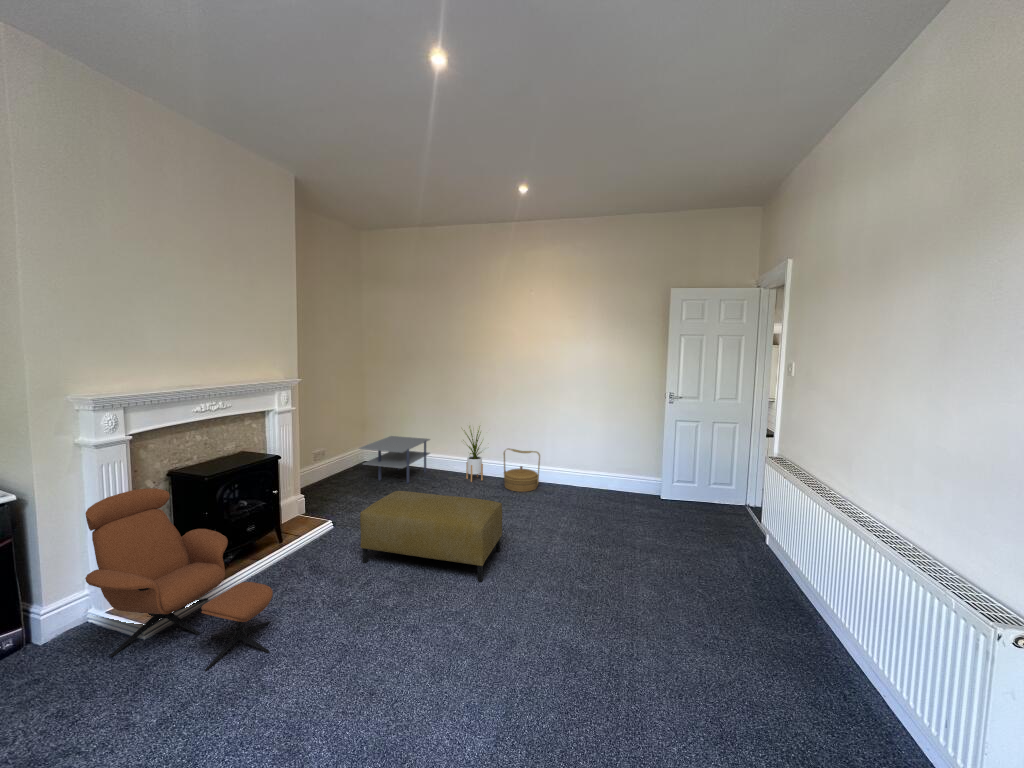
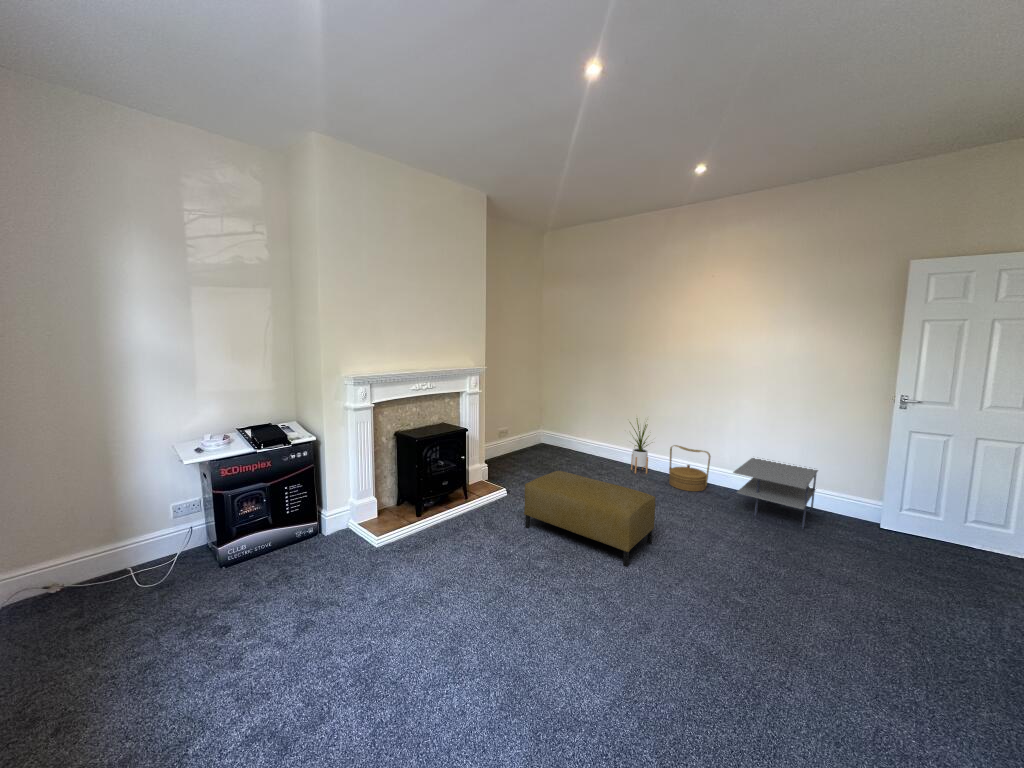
side table: present [359,436,430,484] -> present [733,458,818,529]
lounge chair: present [85,488,273,671] -> none [345,443,454,579]

